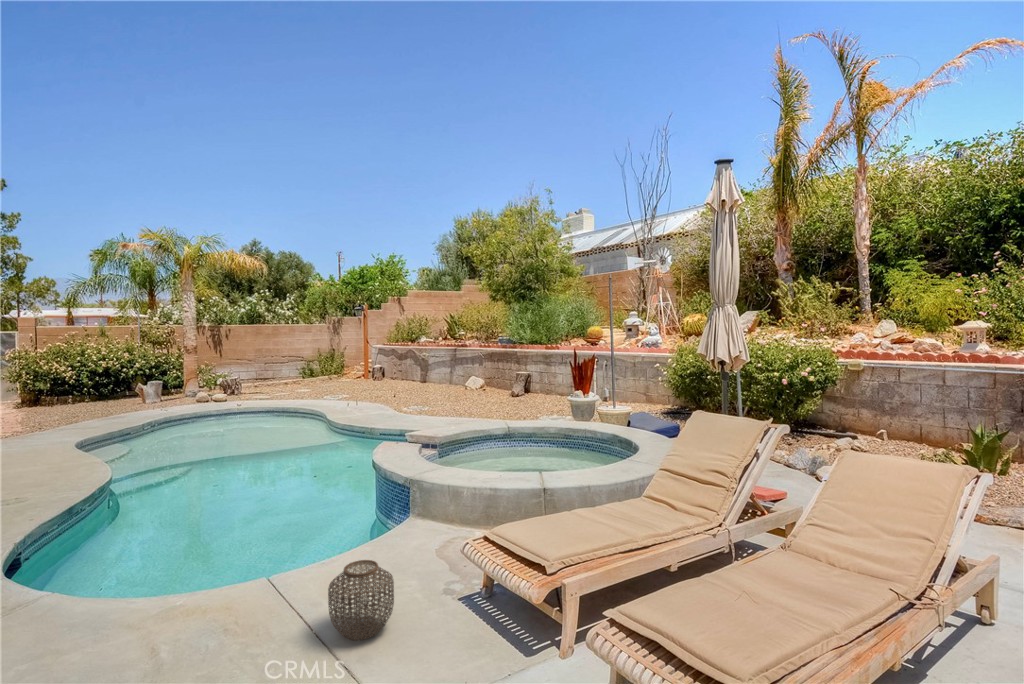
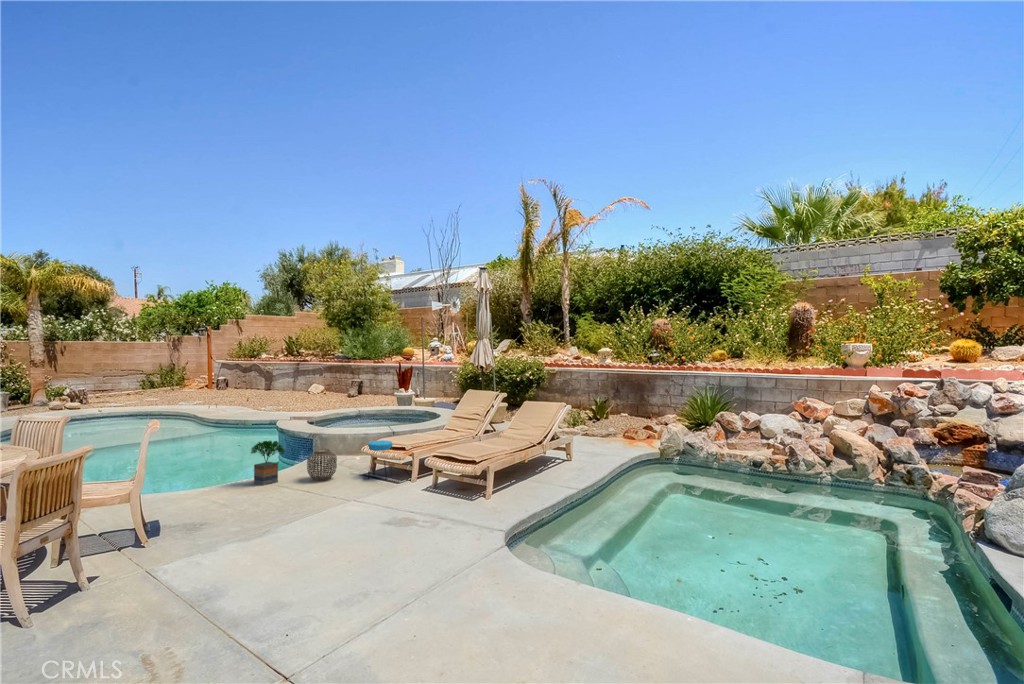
potted tree: none [216,530,288,640] -> present [251,441,285,485]
stool: none [457,548,521,658] -> present [368,440,392,479]

